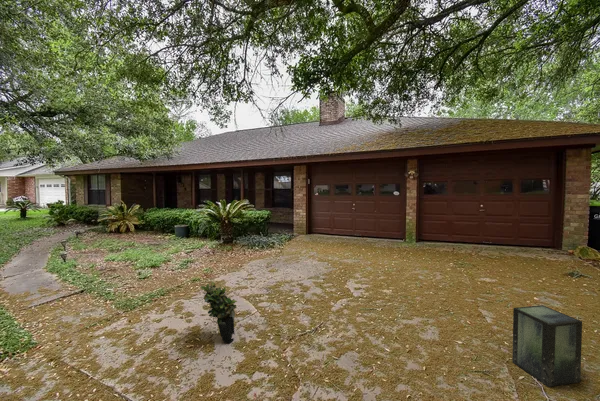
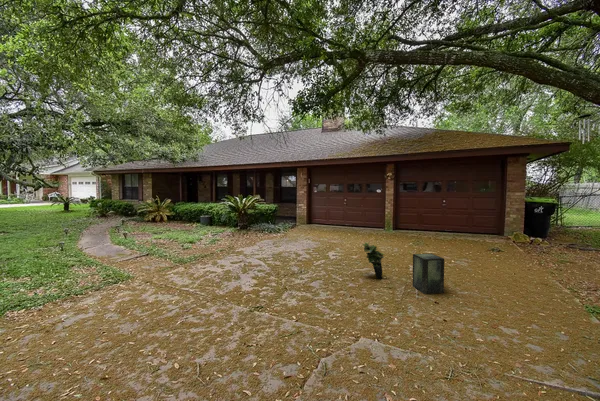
potted plant: present [201,282,237,343] -> present [363,242,384,279]

